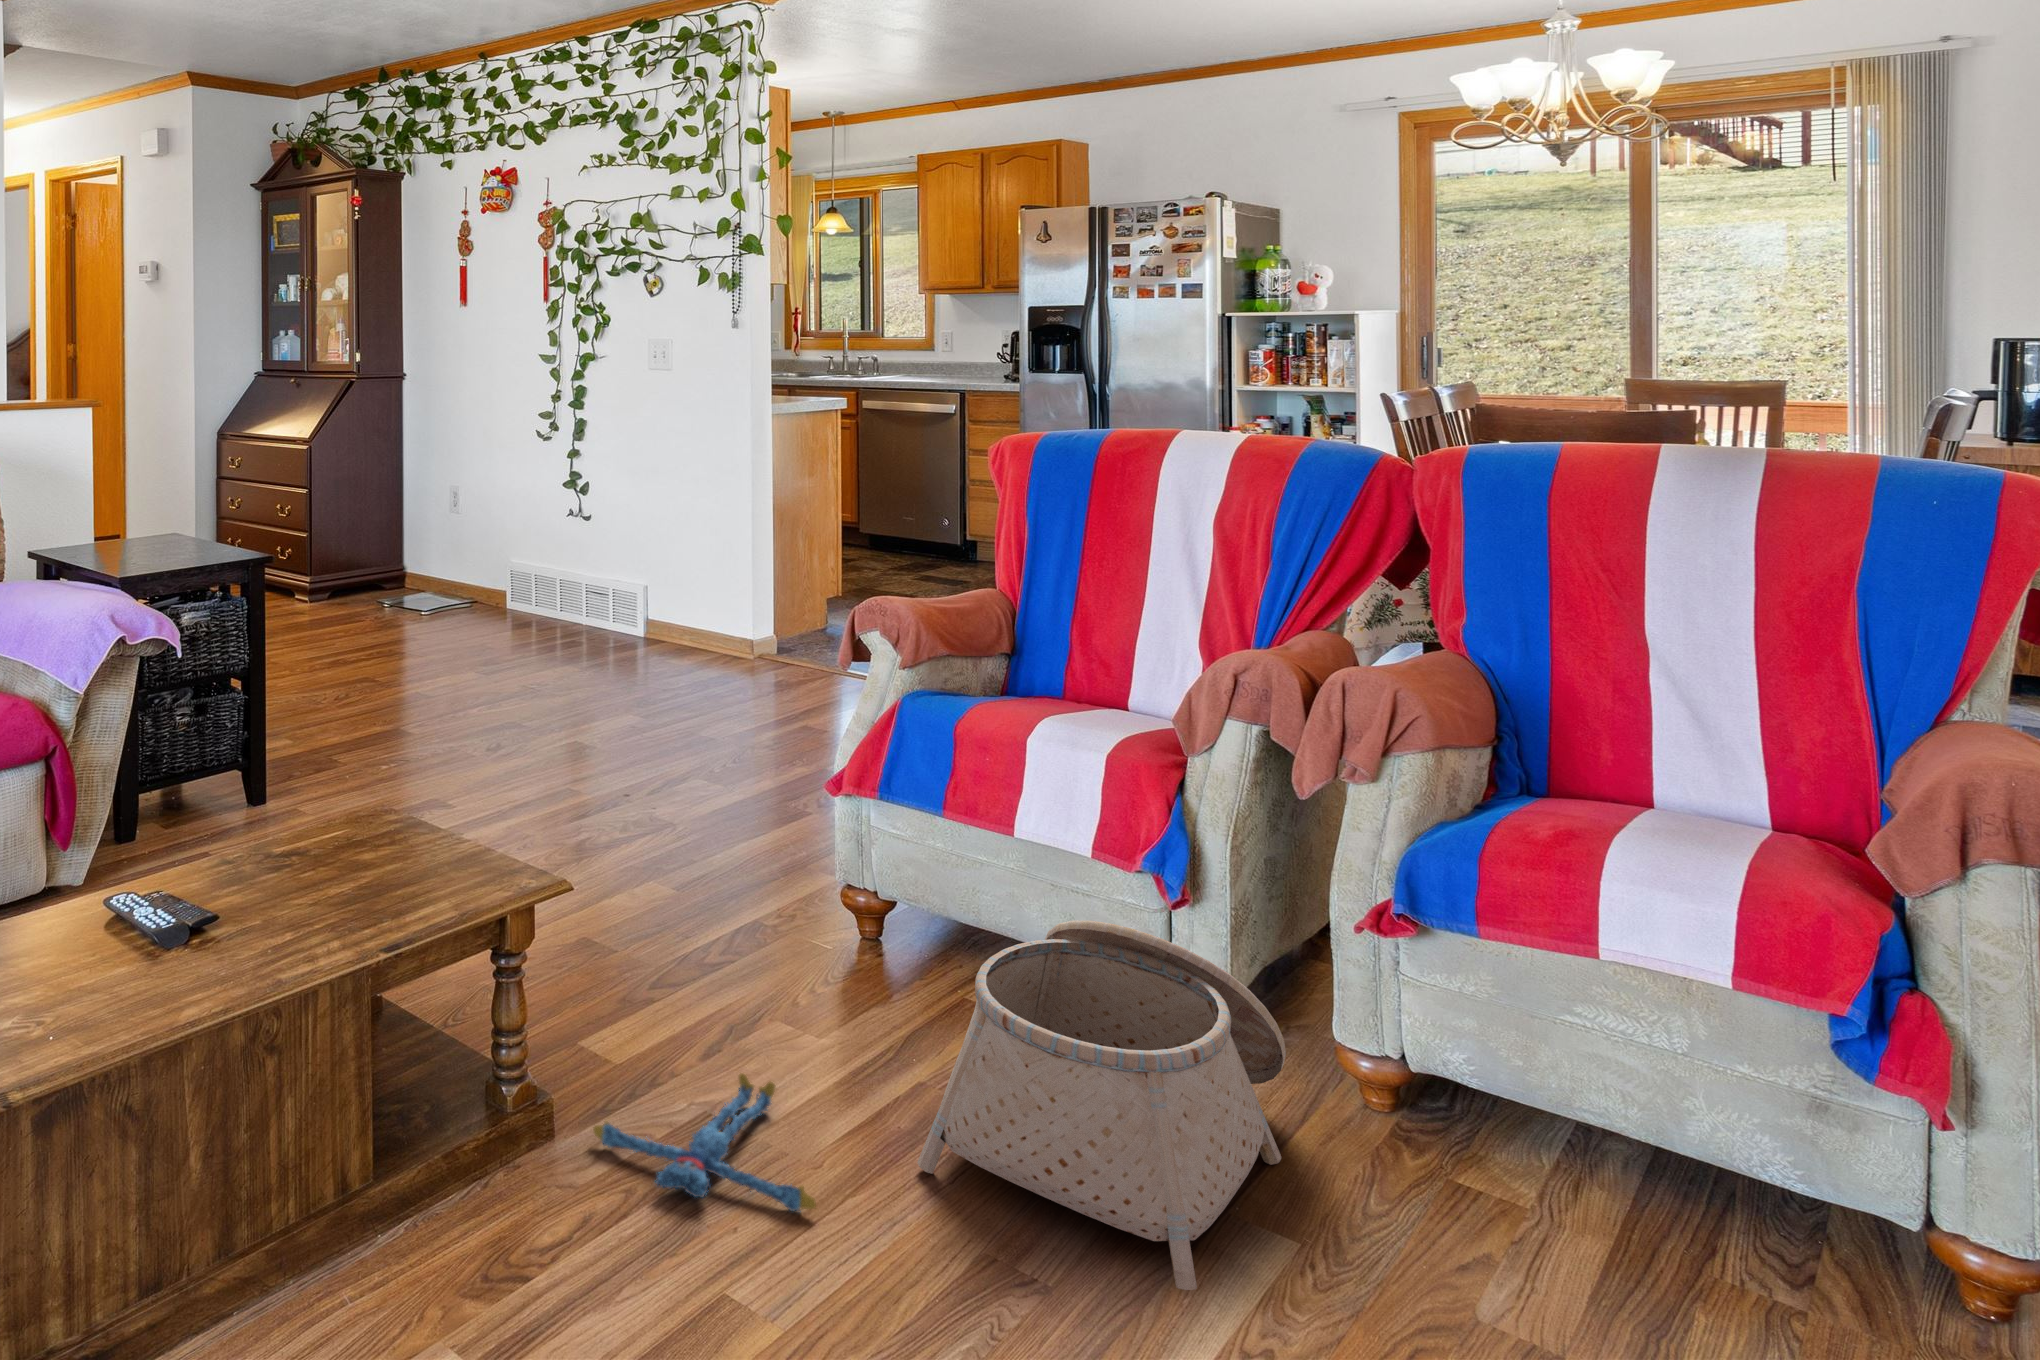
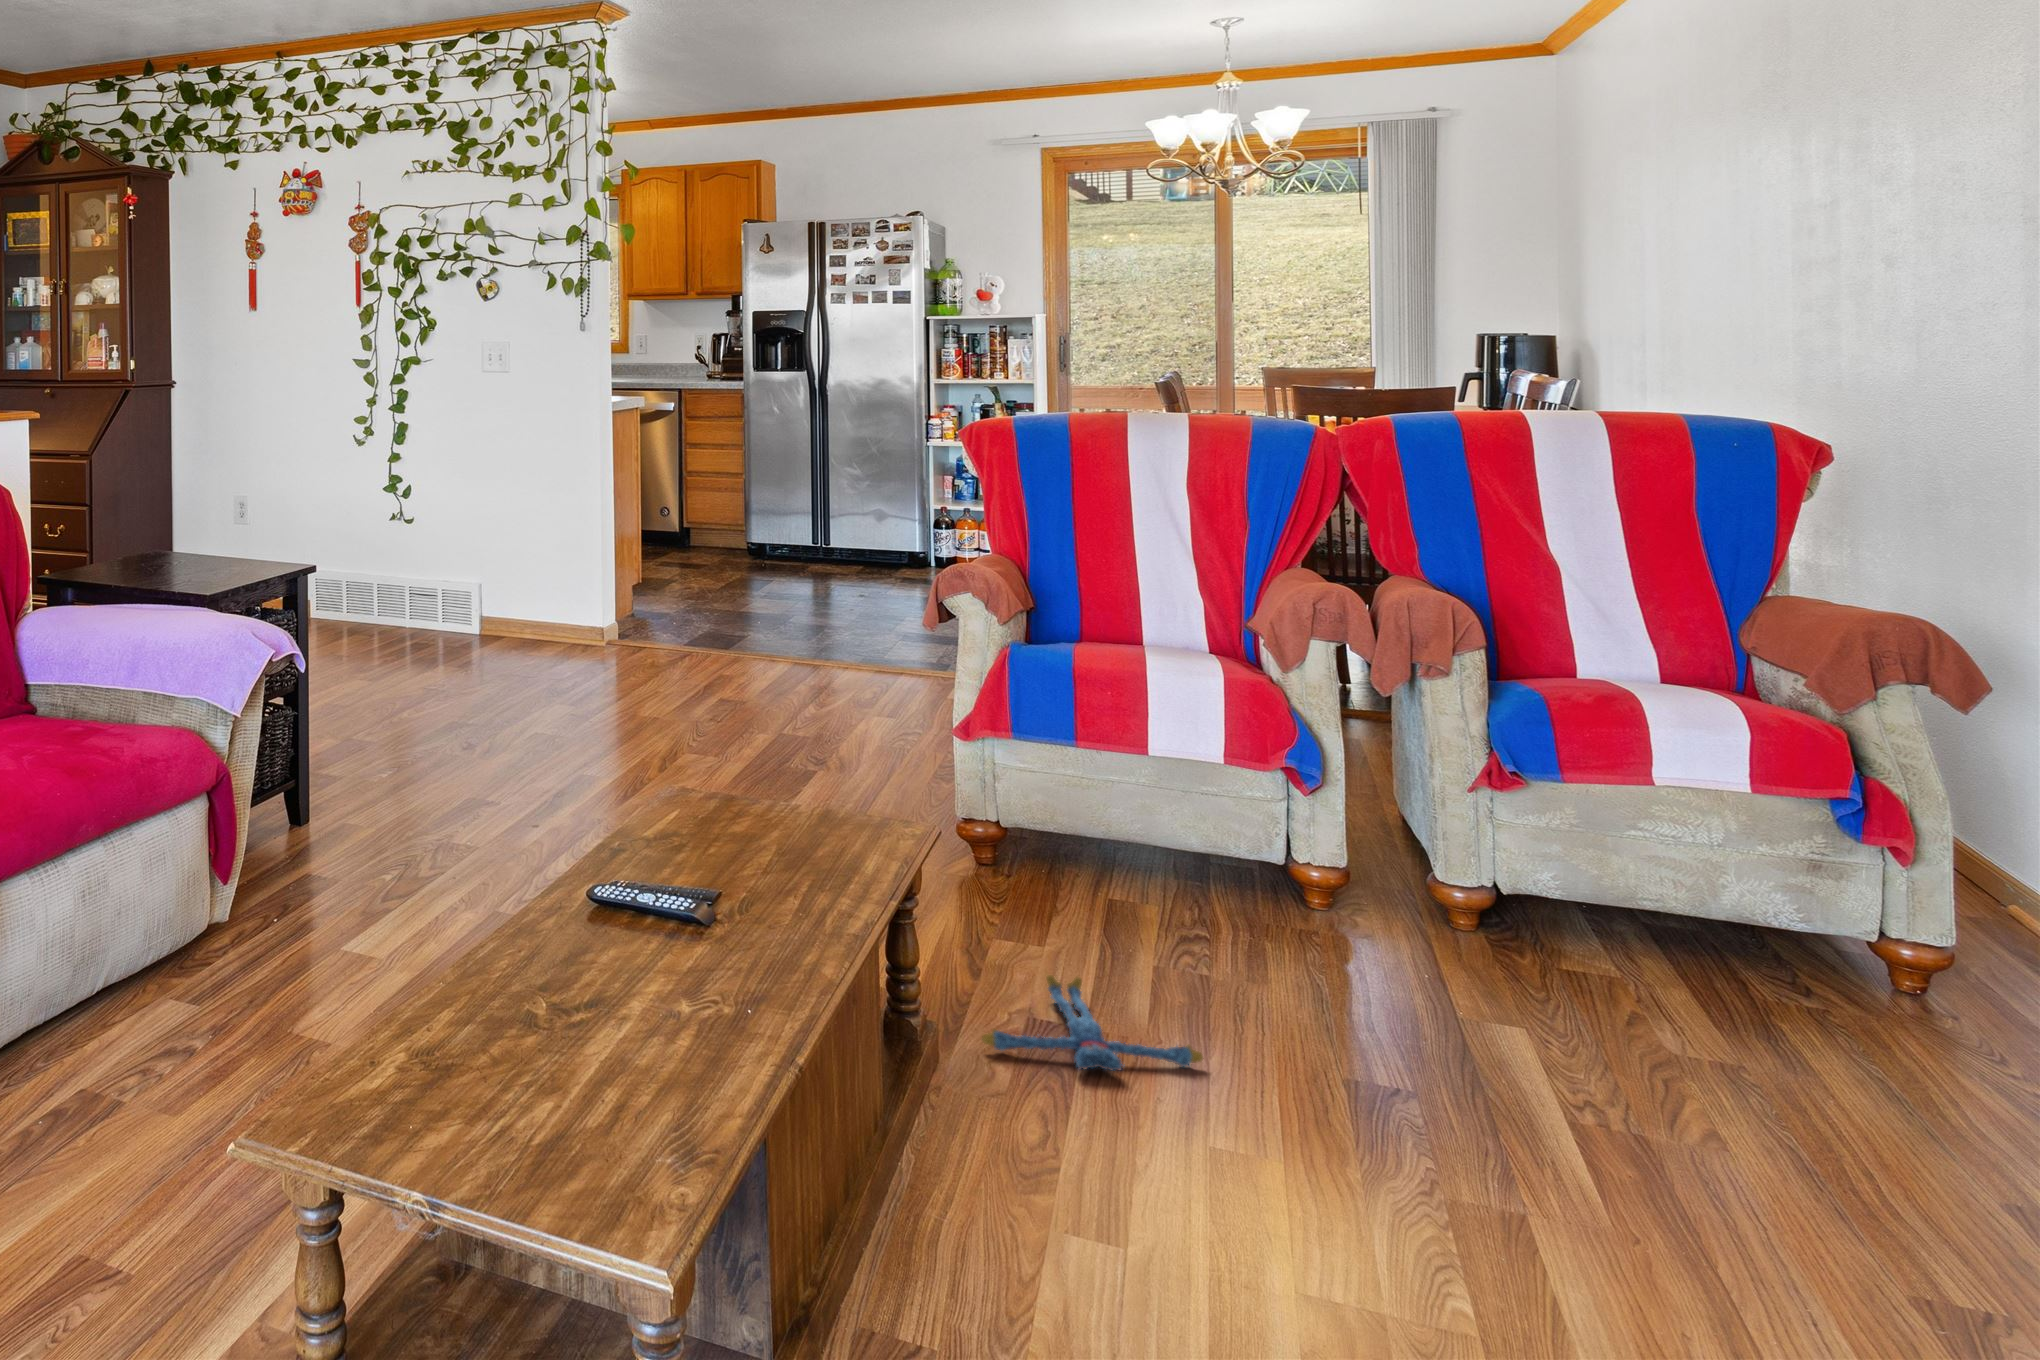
basket: present [917,920,1286,1290] -> none [1215,806,1491,1061]

